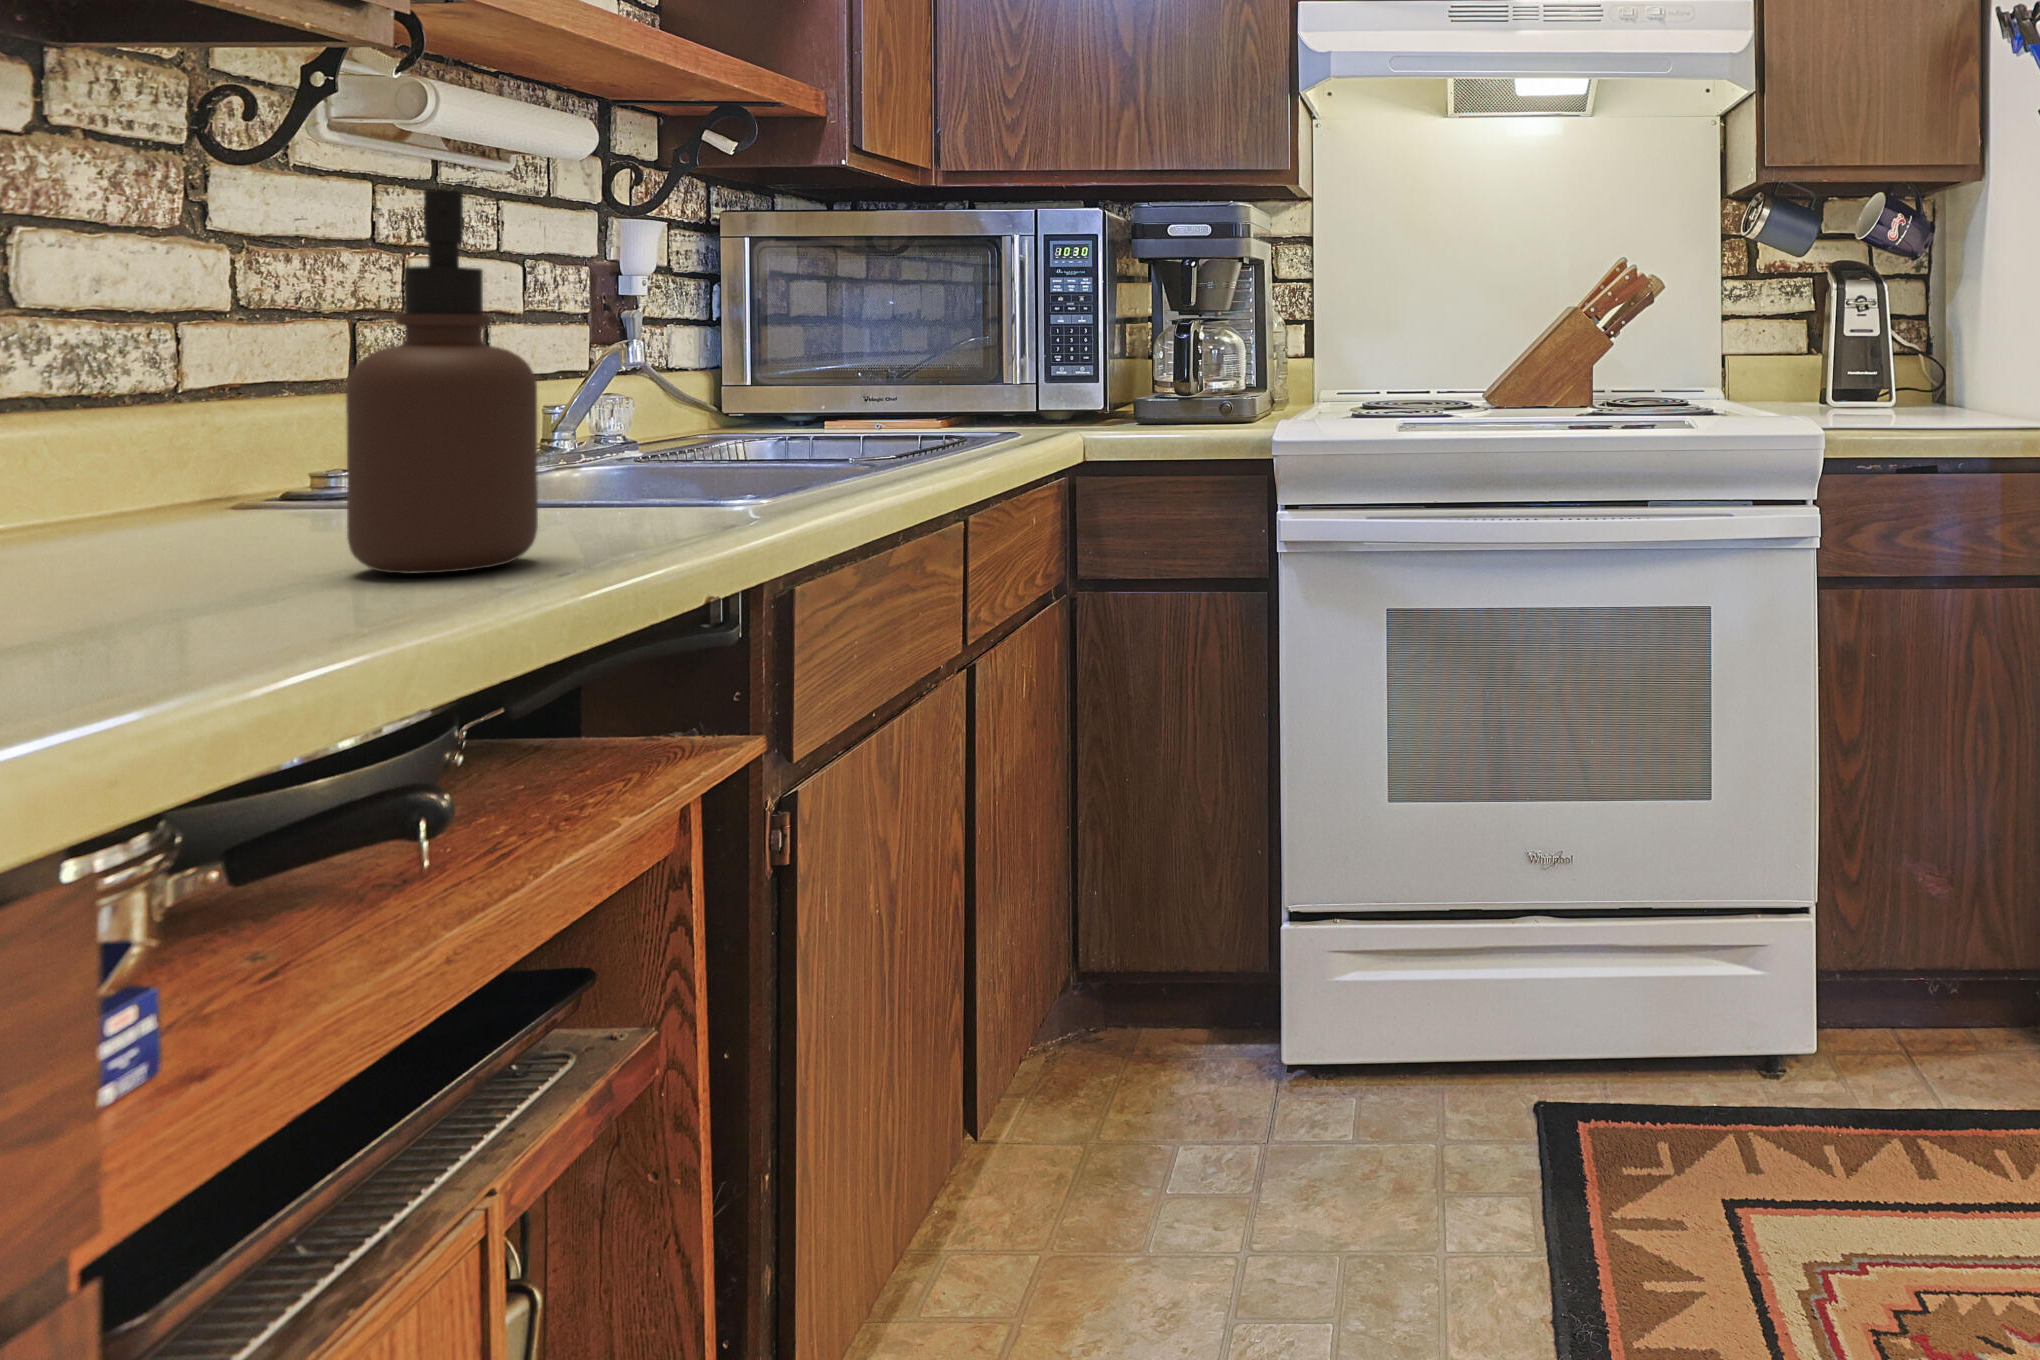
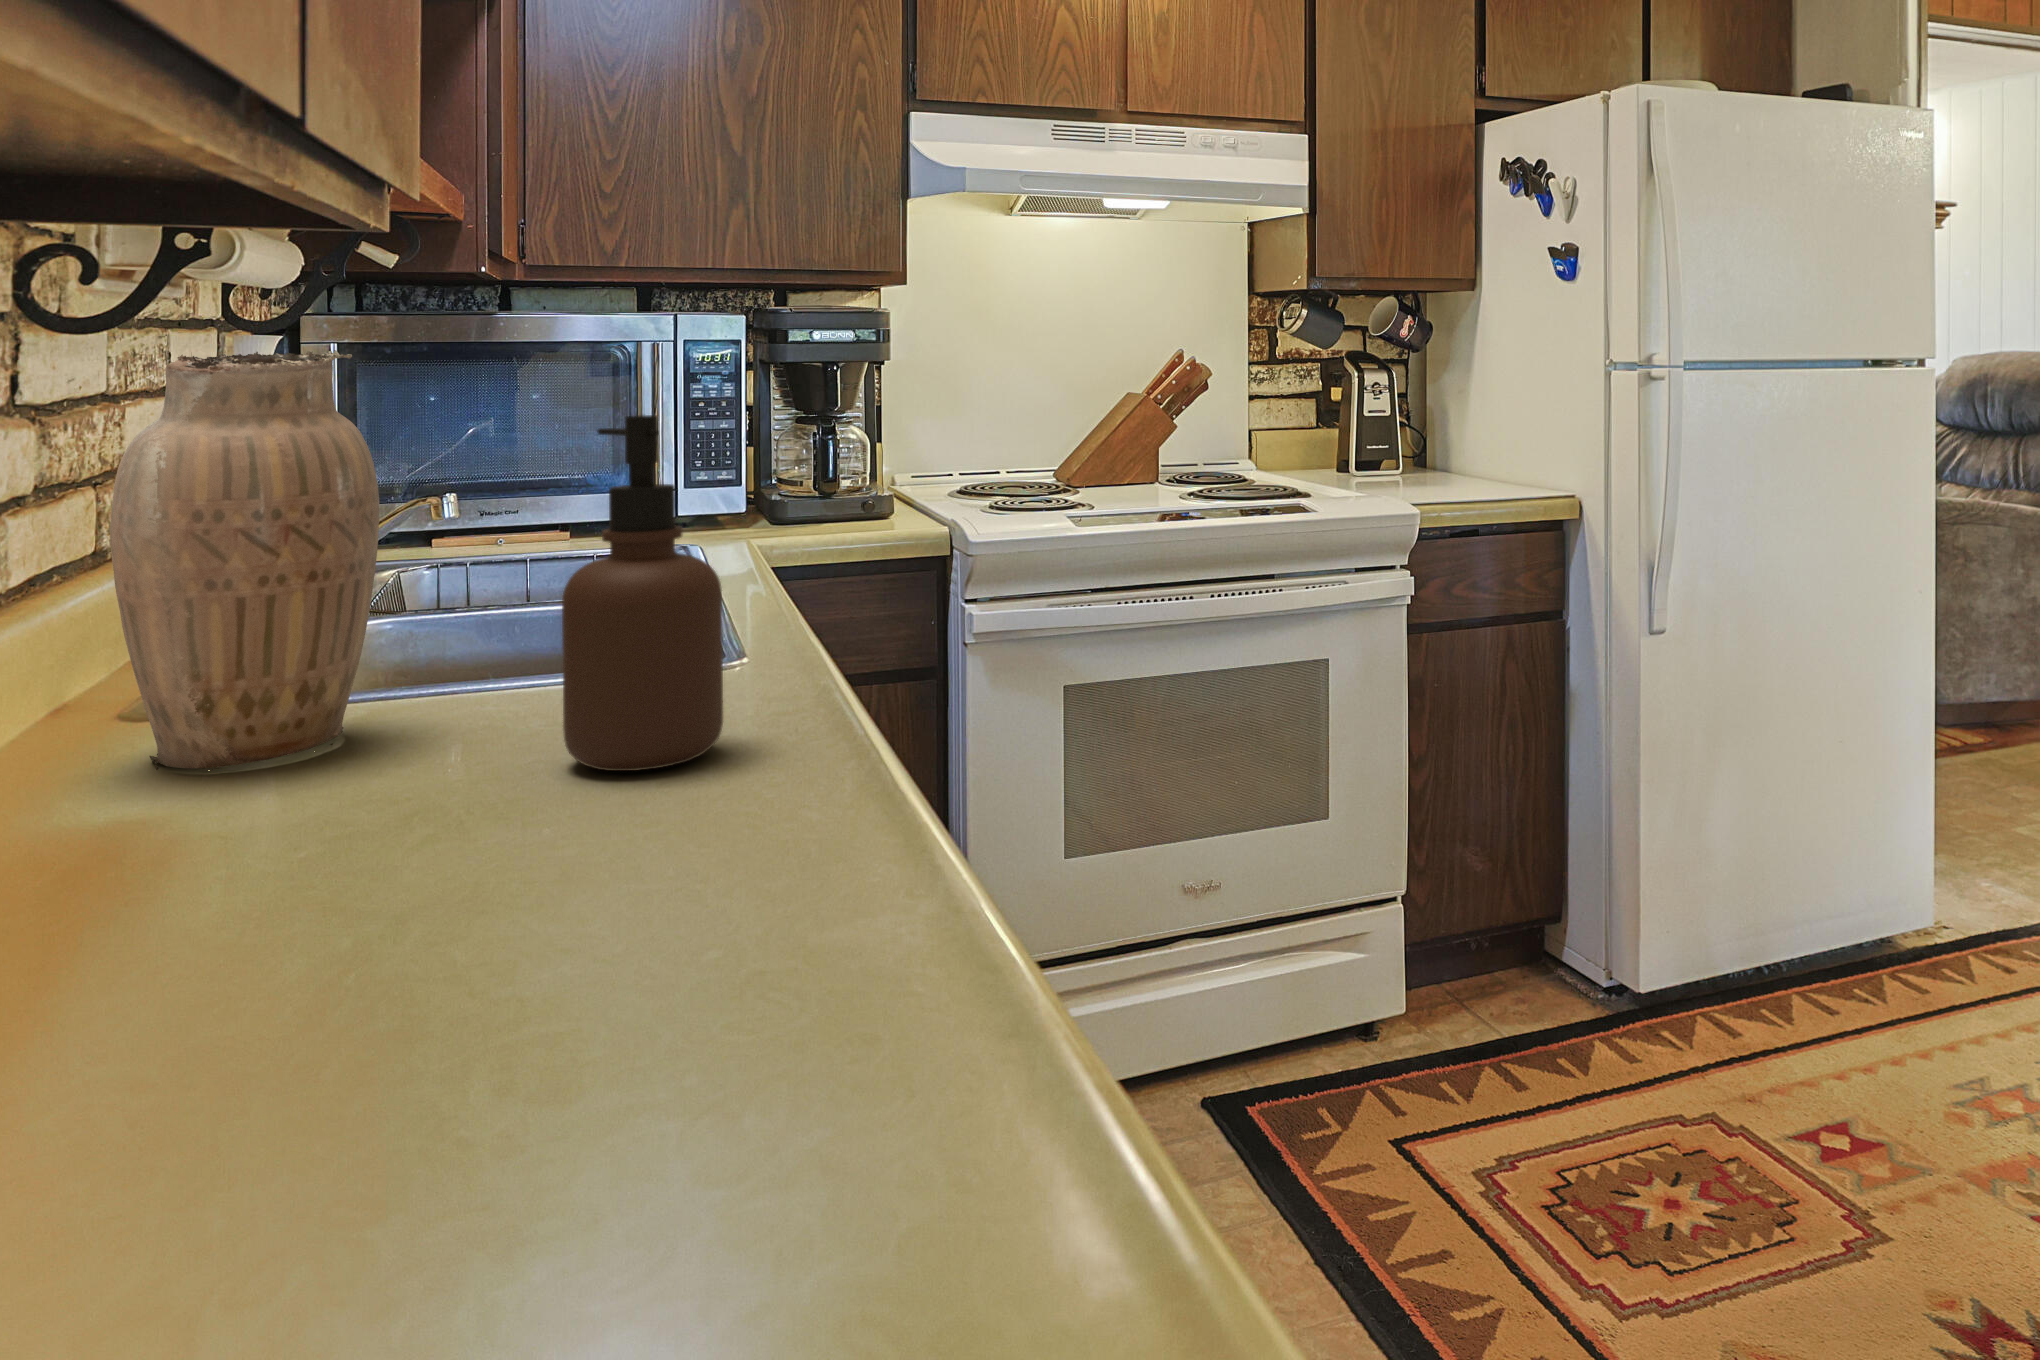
vase: none [67,142,341,544] -> present [110,350,379,769]

